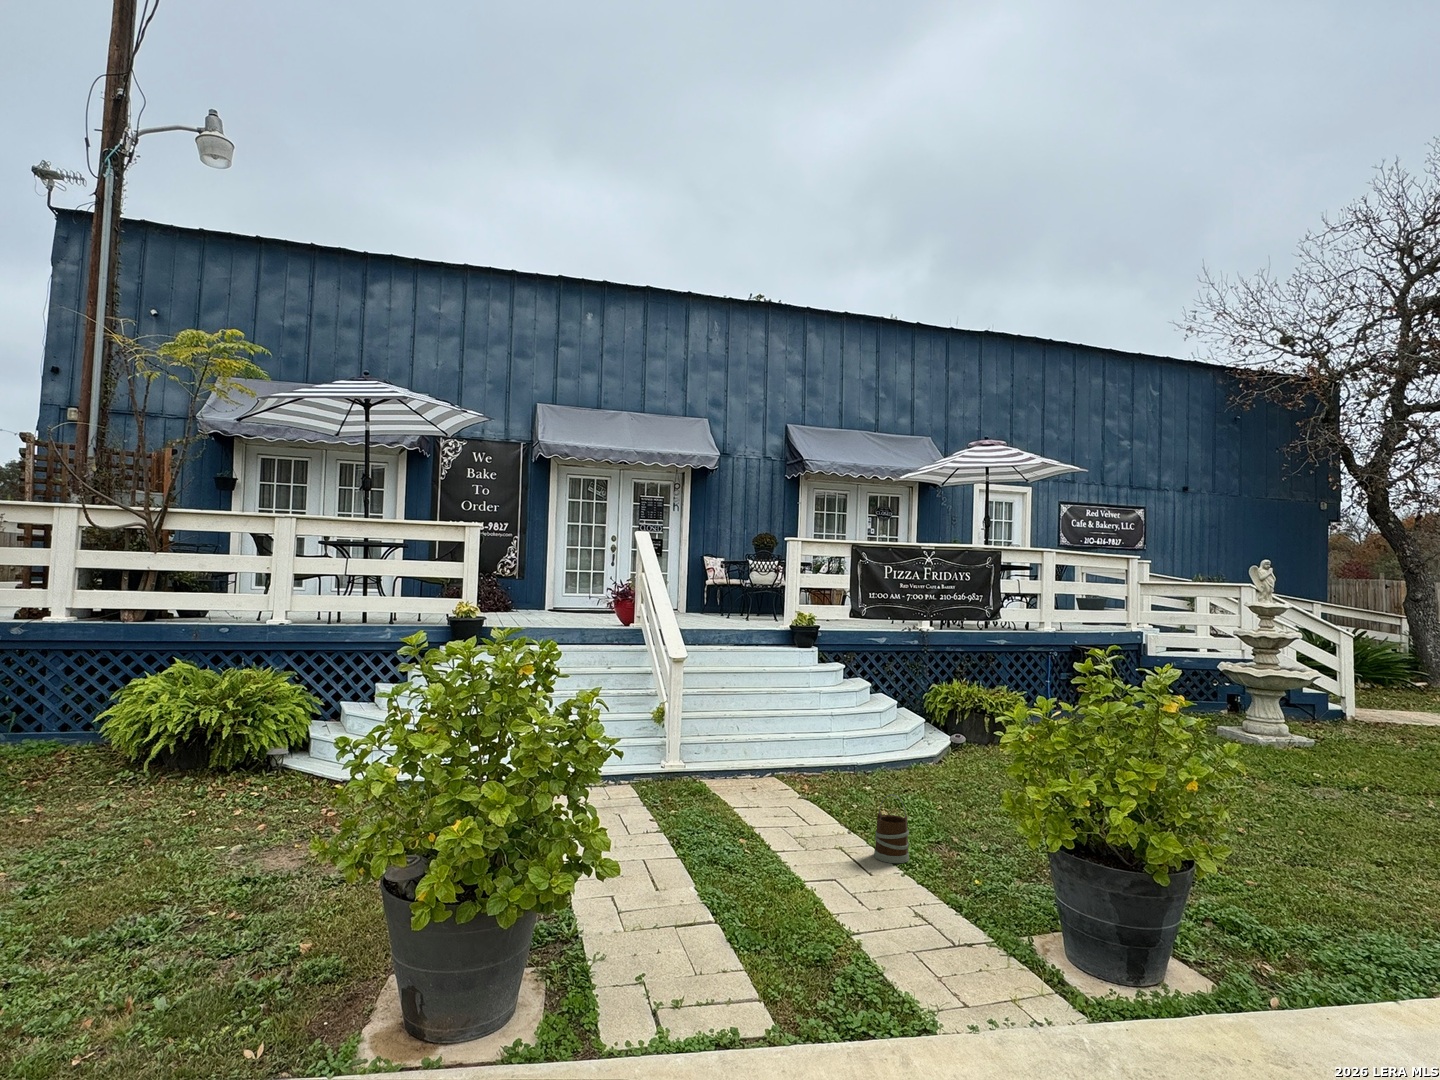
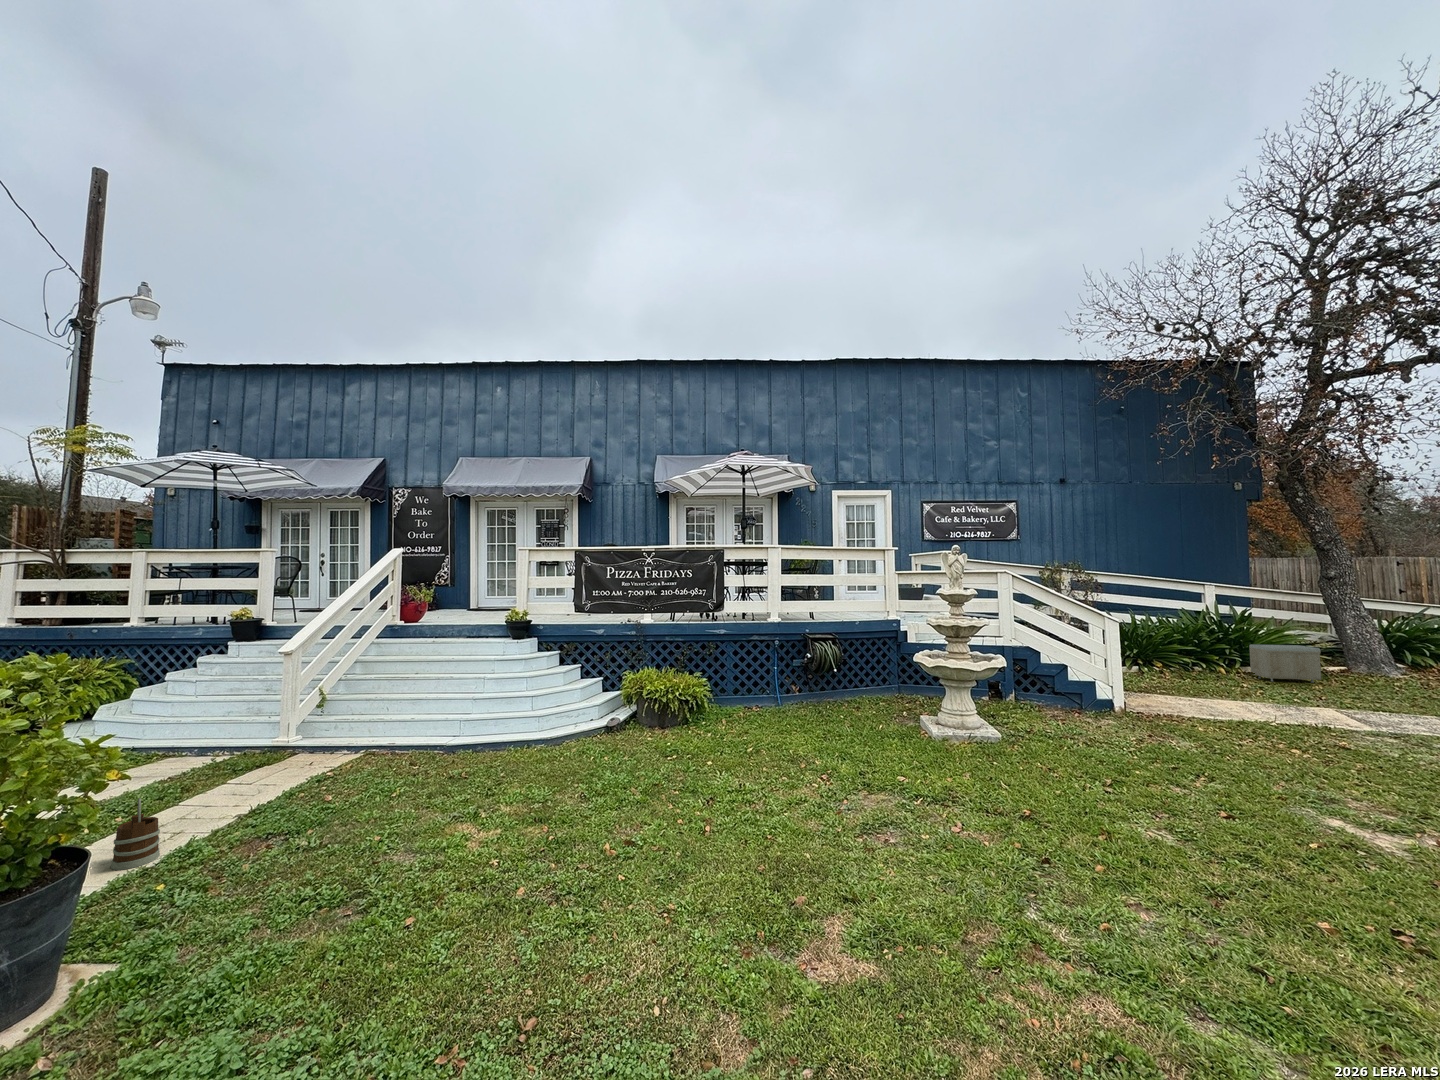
storage bench: none [1356,661,1414,696] -> present [1249,644,1321,683]

